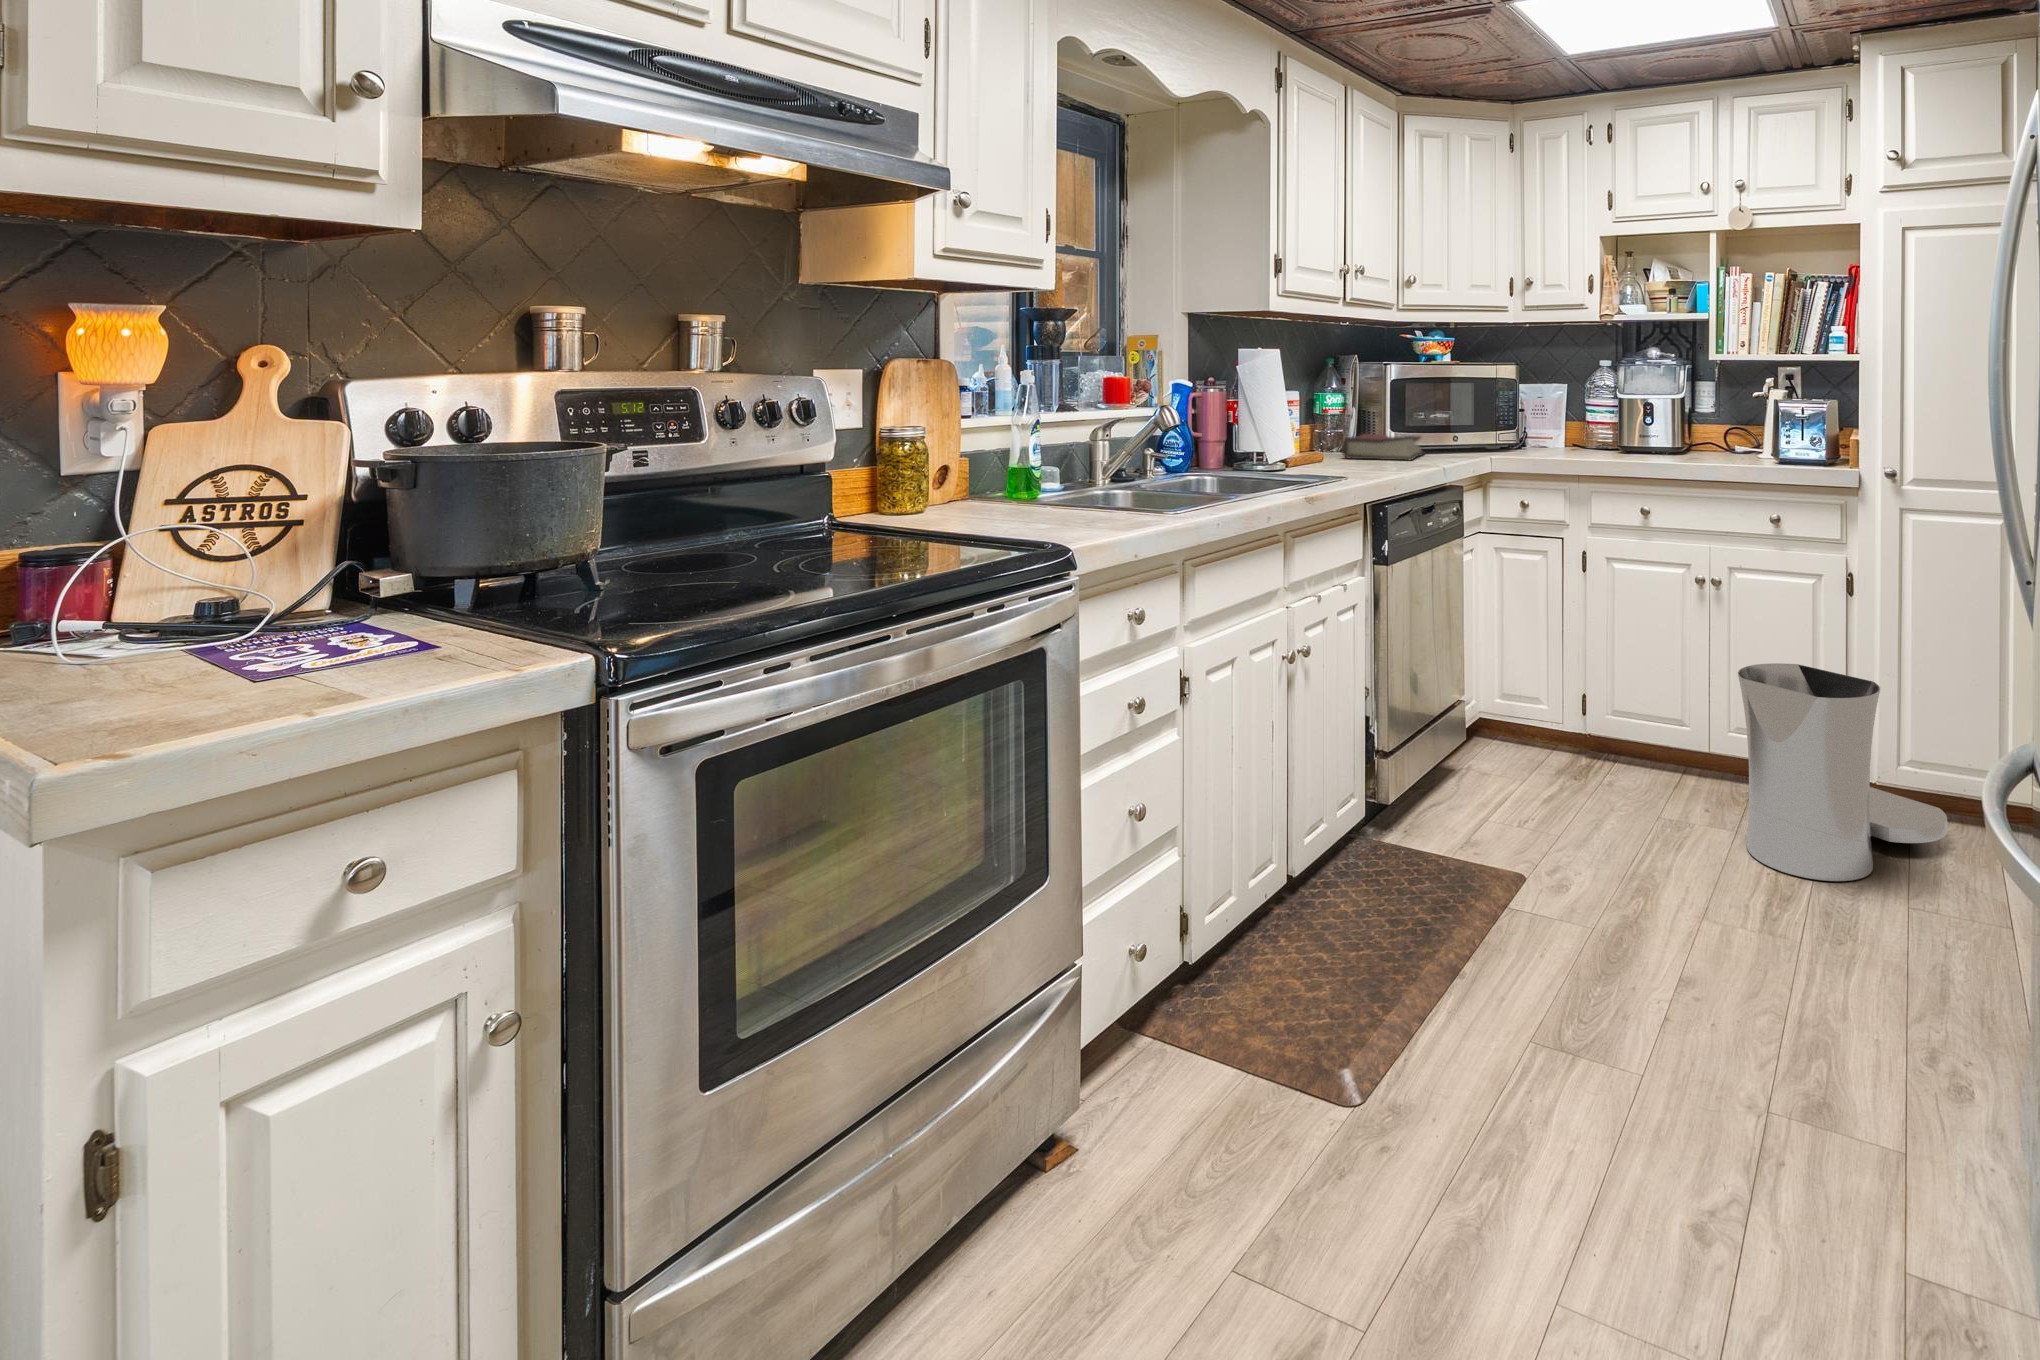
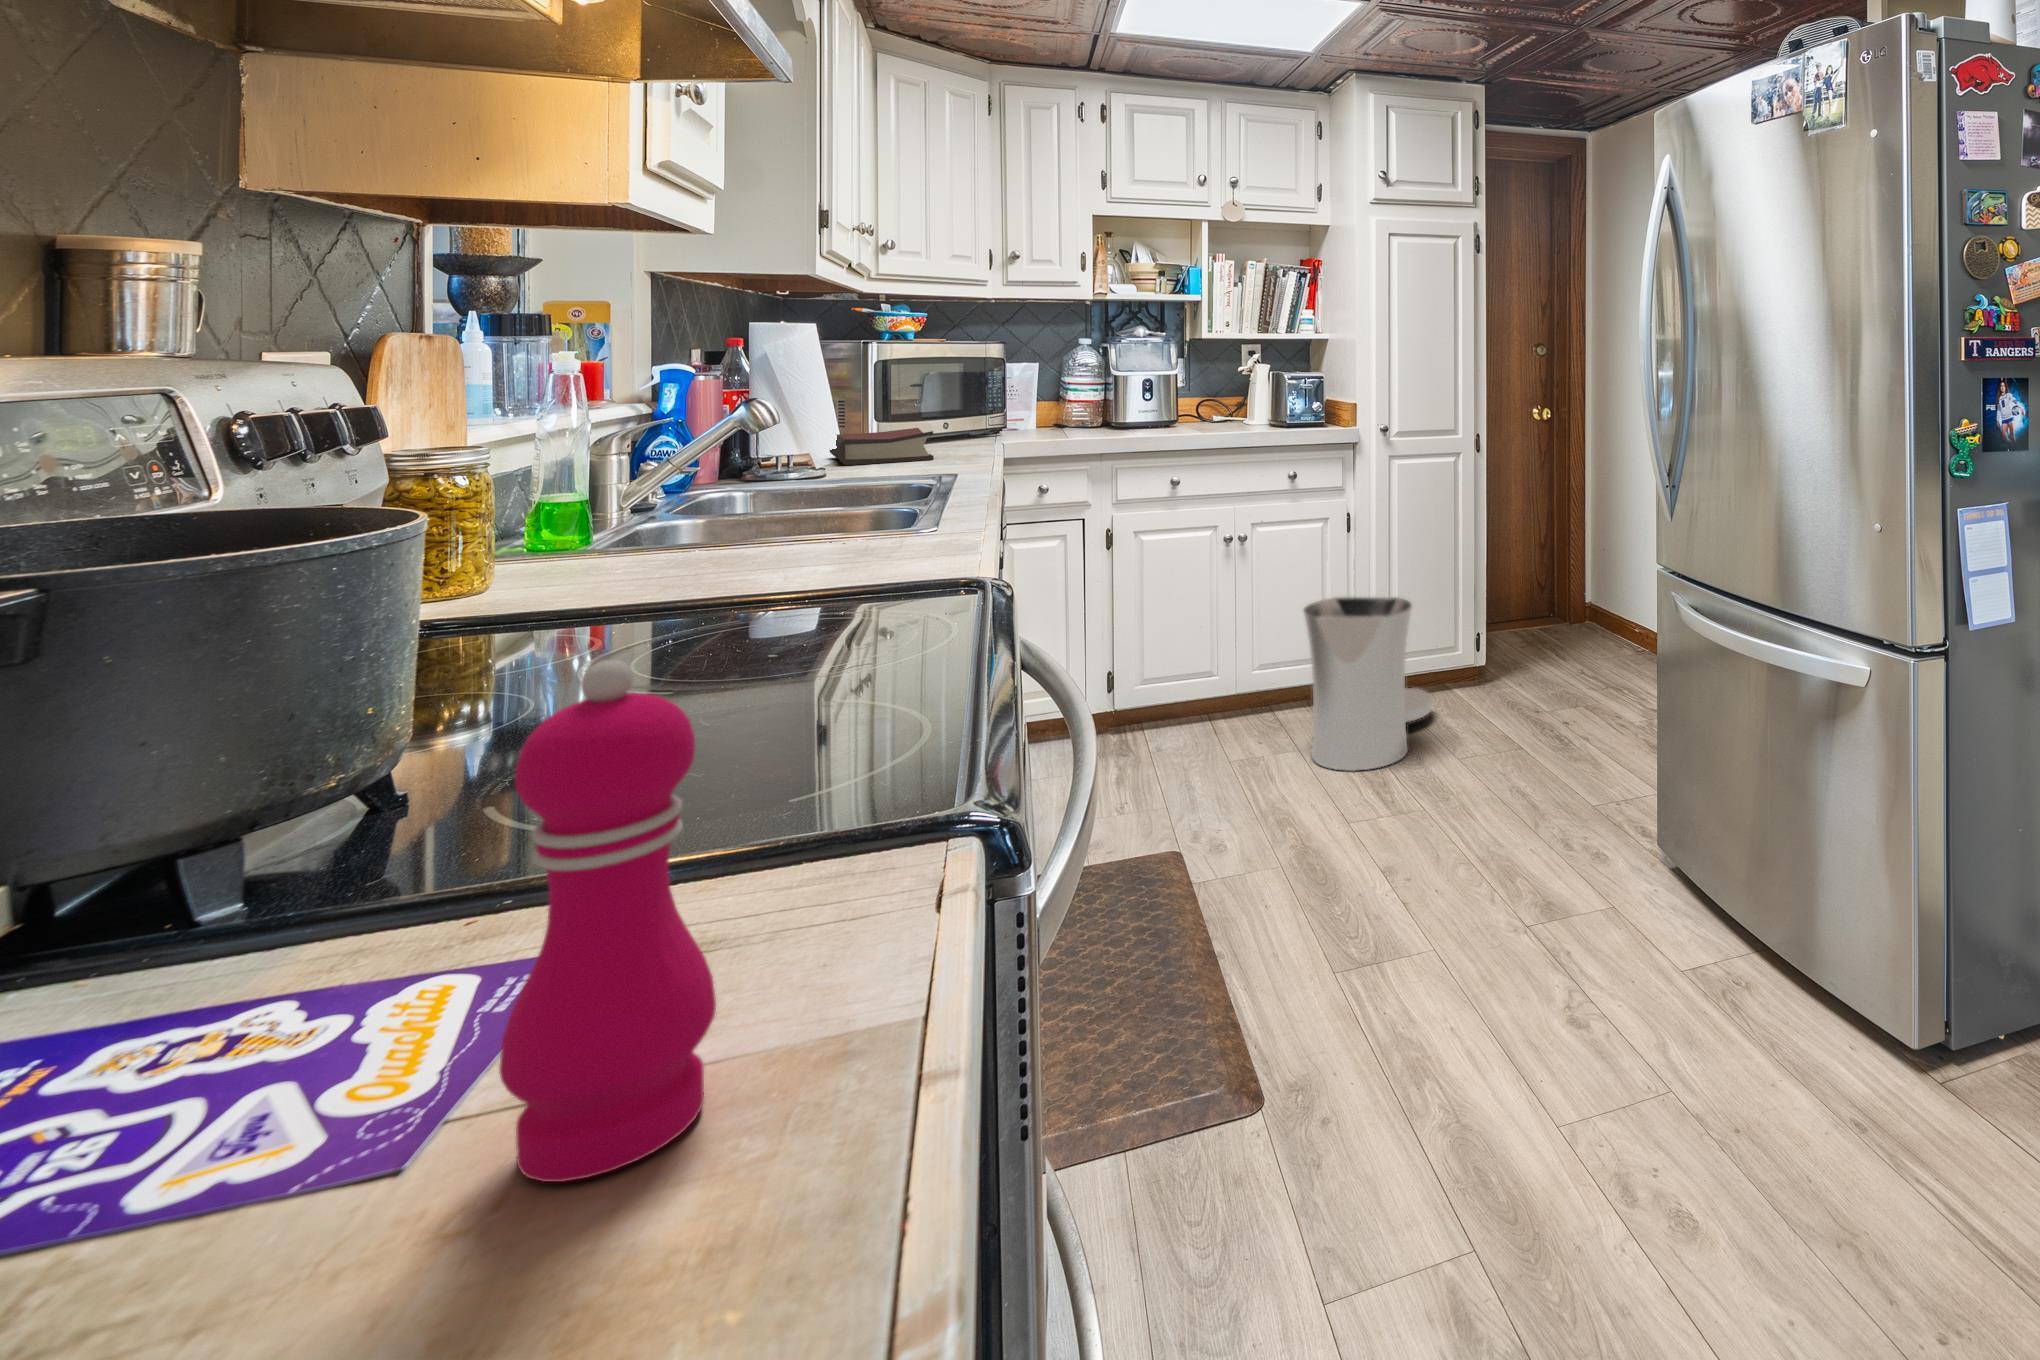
pepper mill: none [94,485,208,727] -> present [499,660,716,1182]

